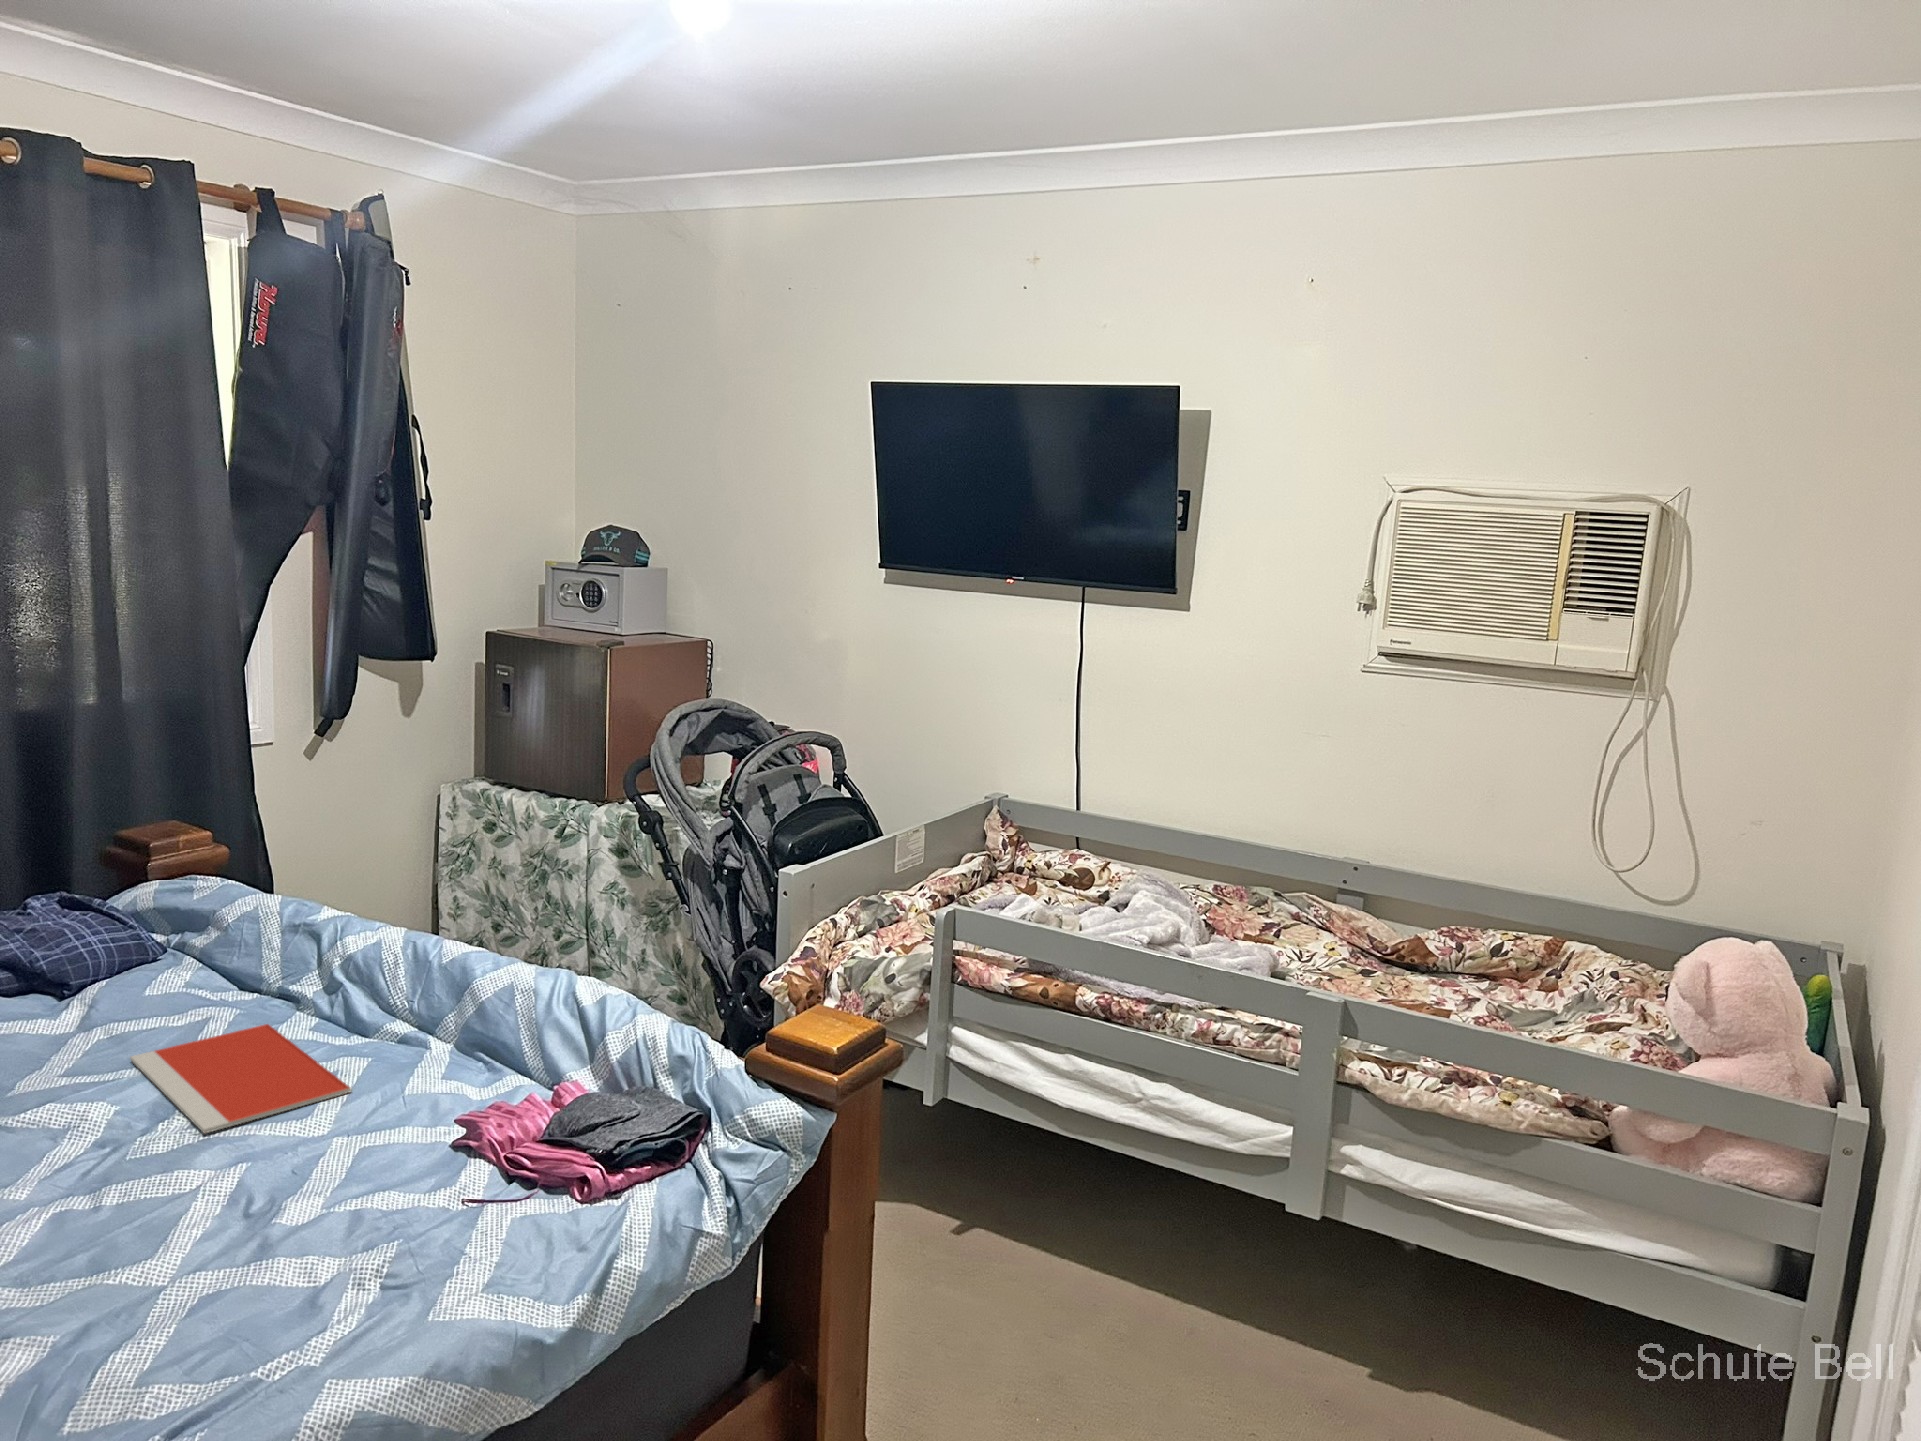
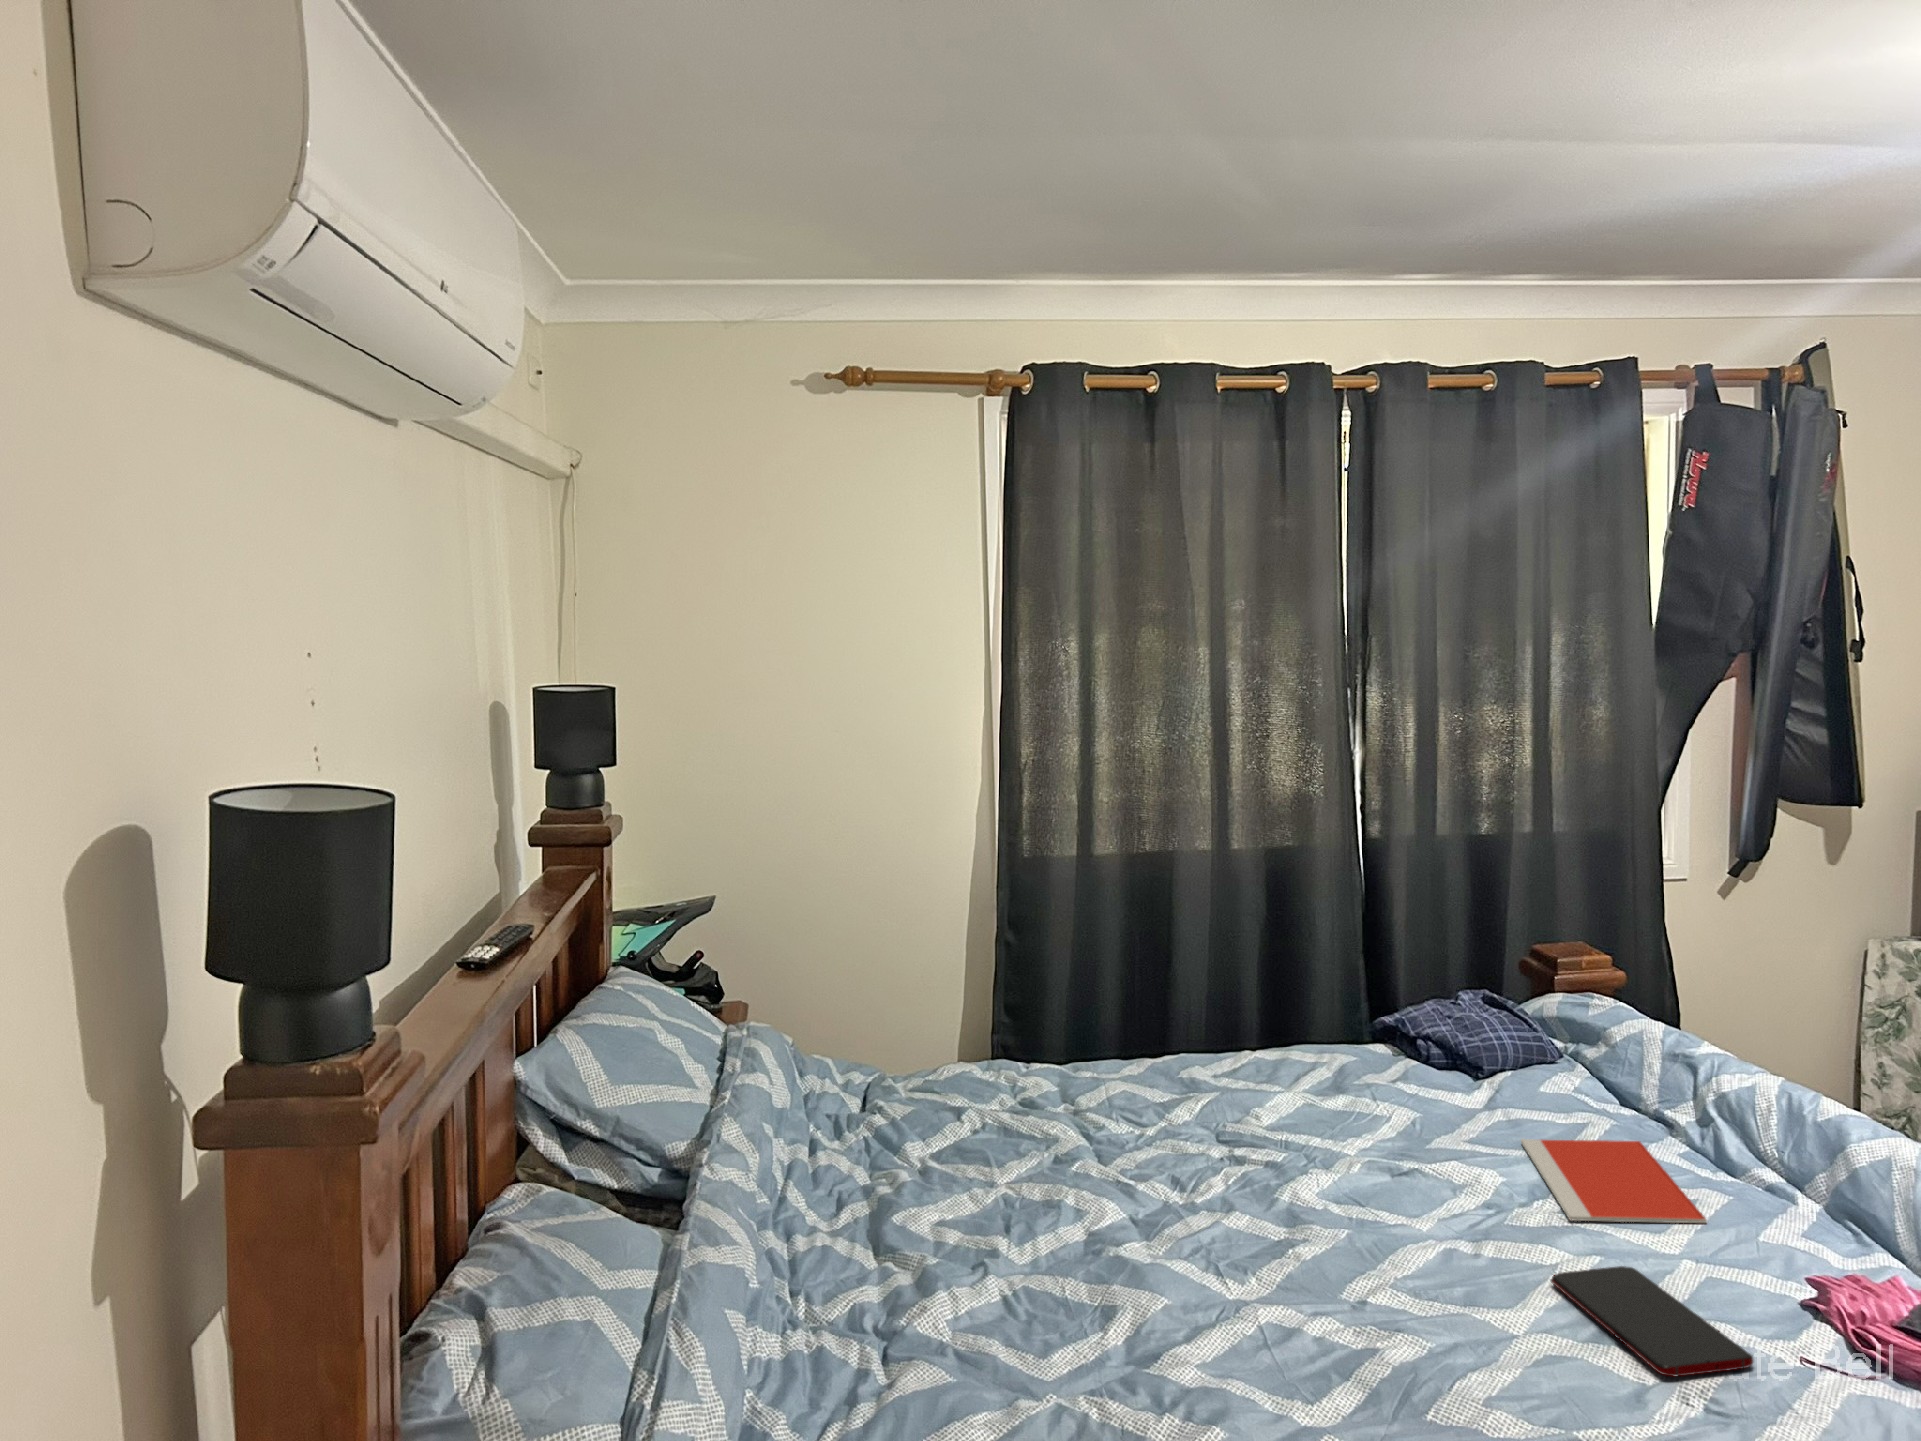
smartphone: none [193,1165,423,1271] -> present [1551,1266,1754,1376]

